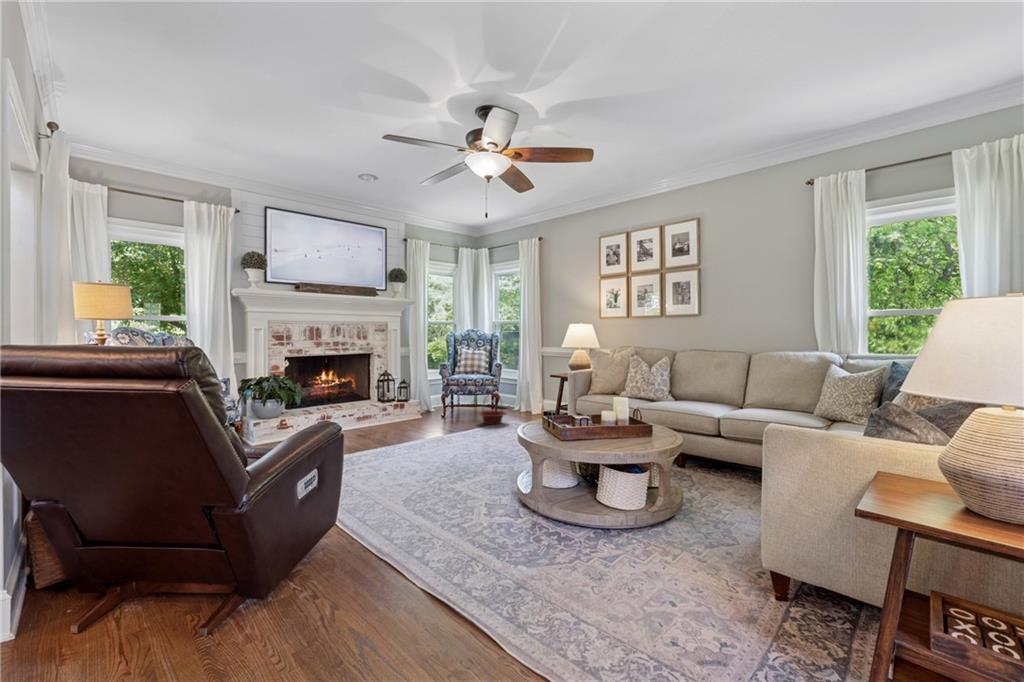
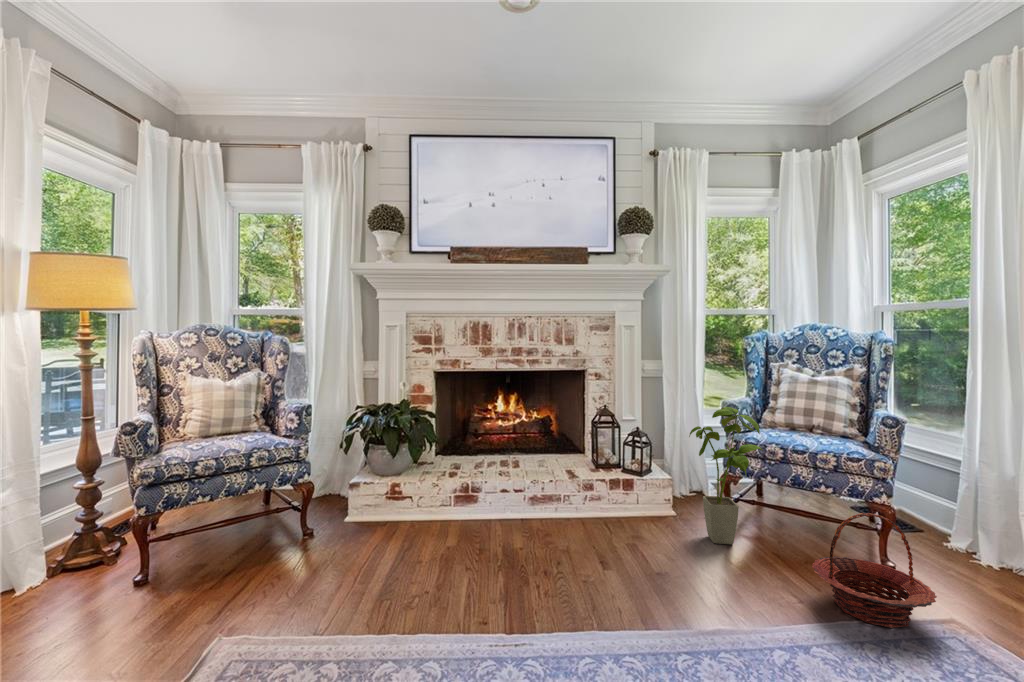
house plant: none [432,365,460,420] -> present [689,407,763,544]

